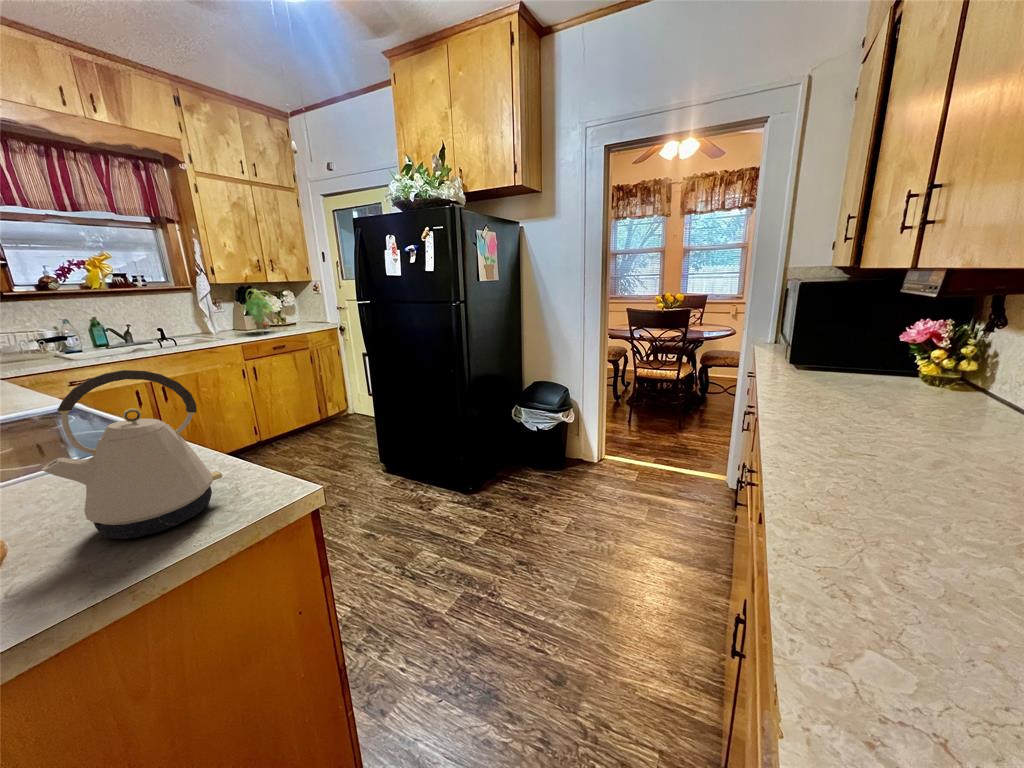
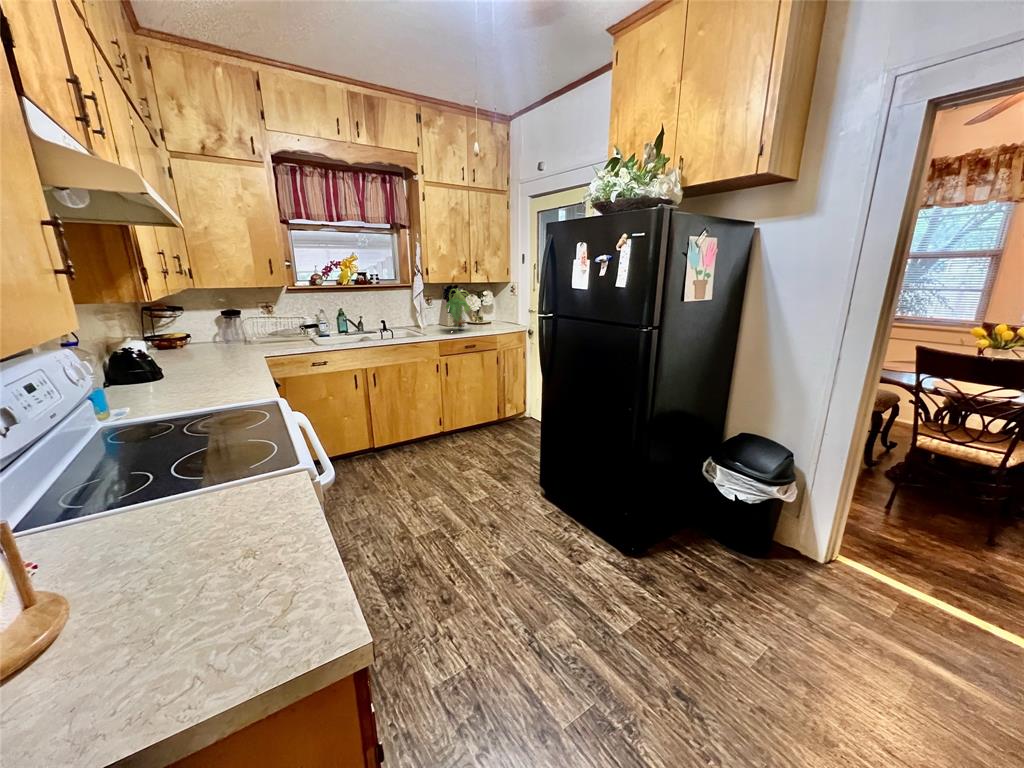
kettle: present [42,370,222,539] -> none [112,461,293,657]

